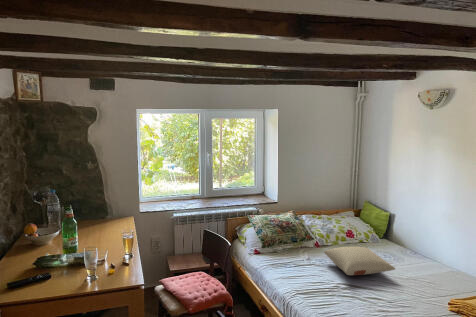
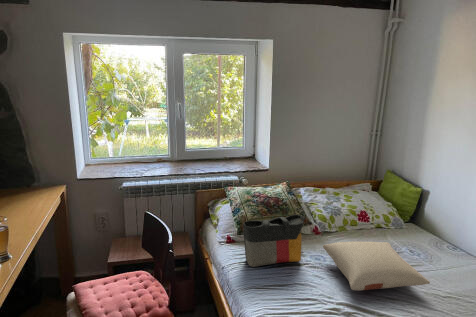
tote bag: none [270,230,312,267] -> present [243,214,305,267]

